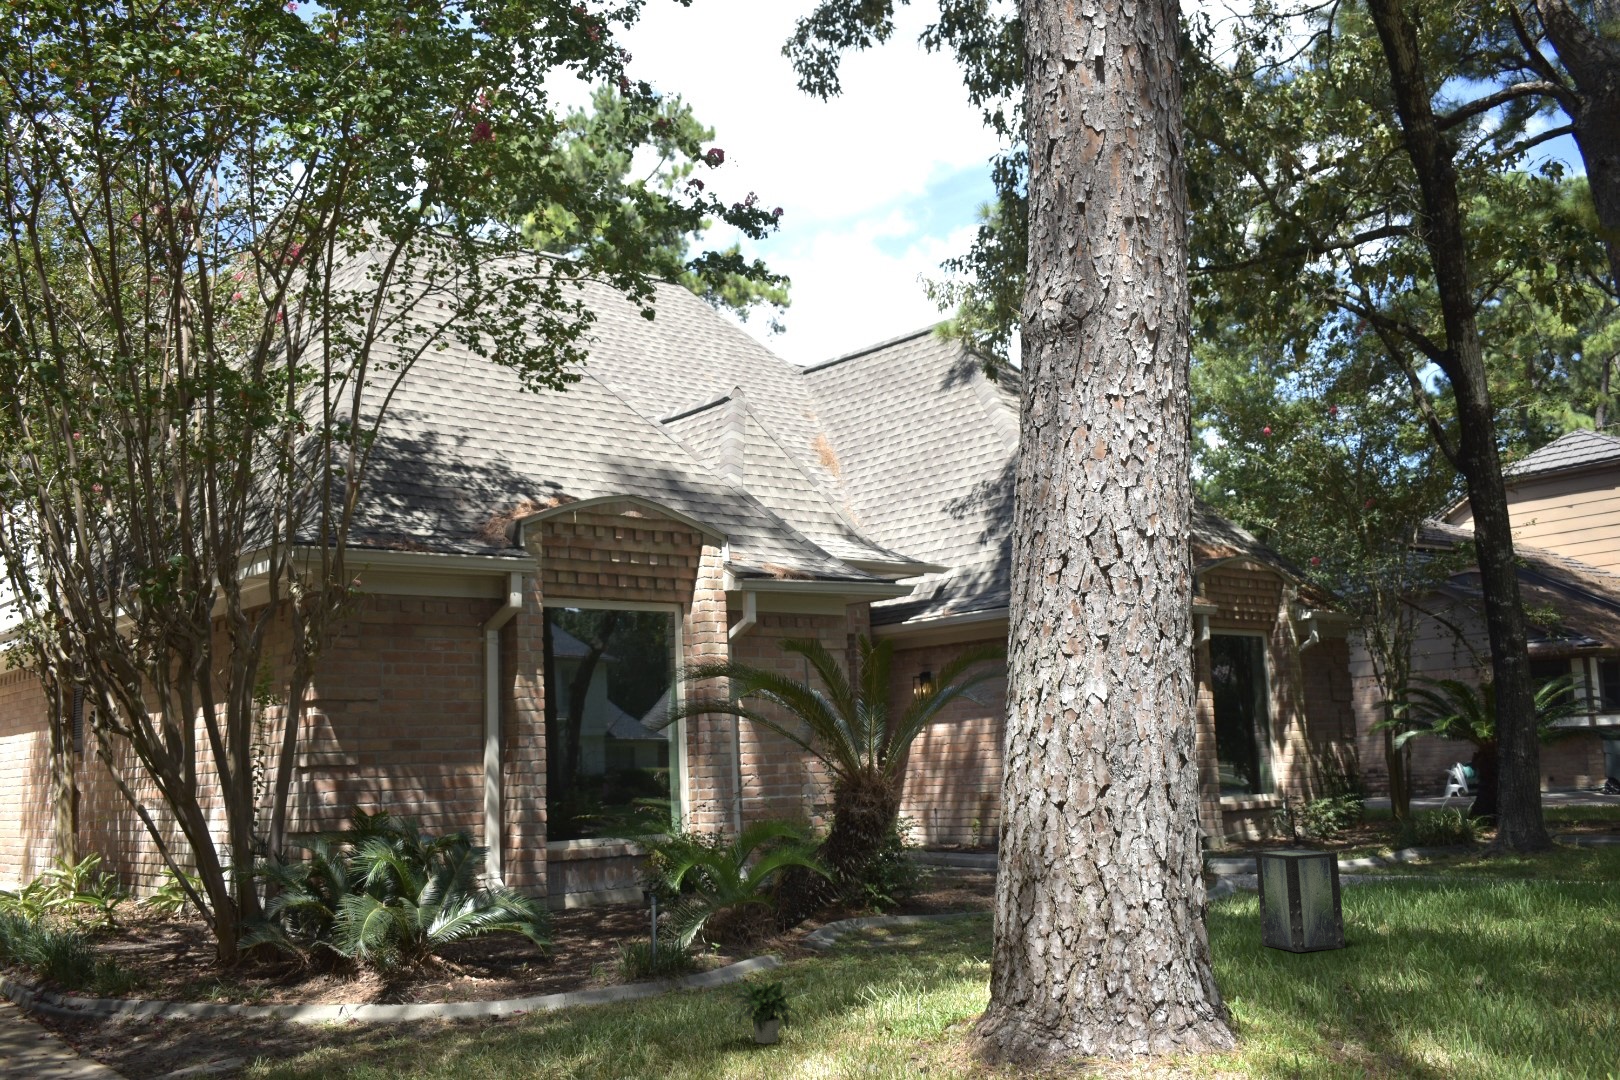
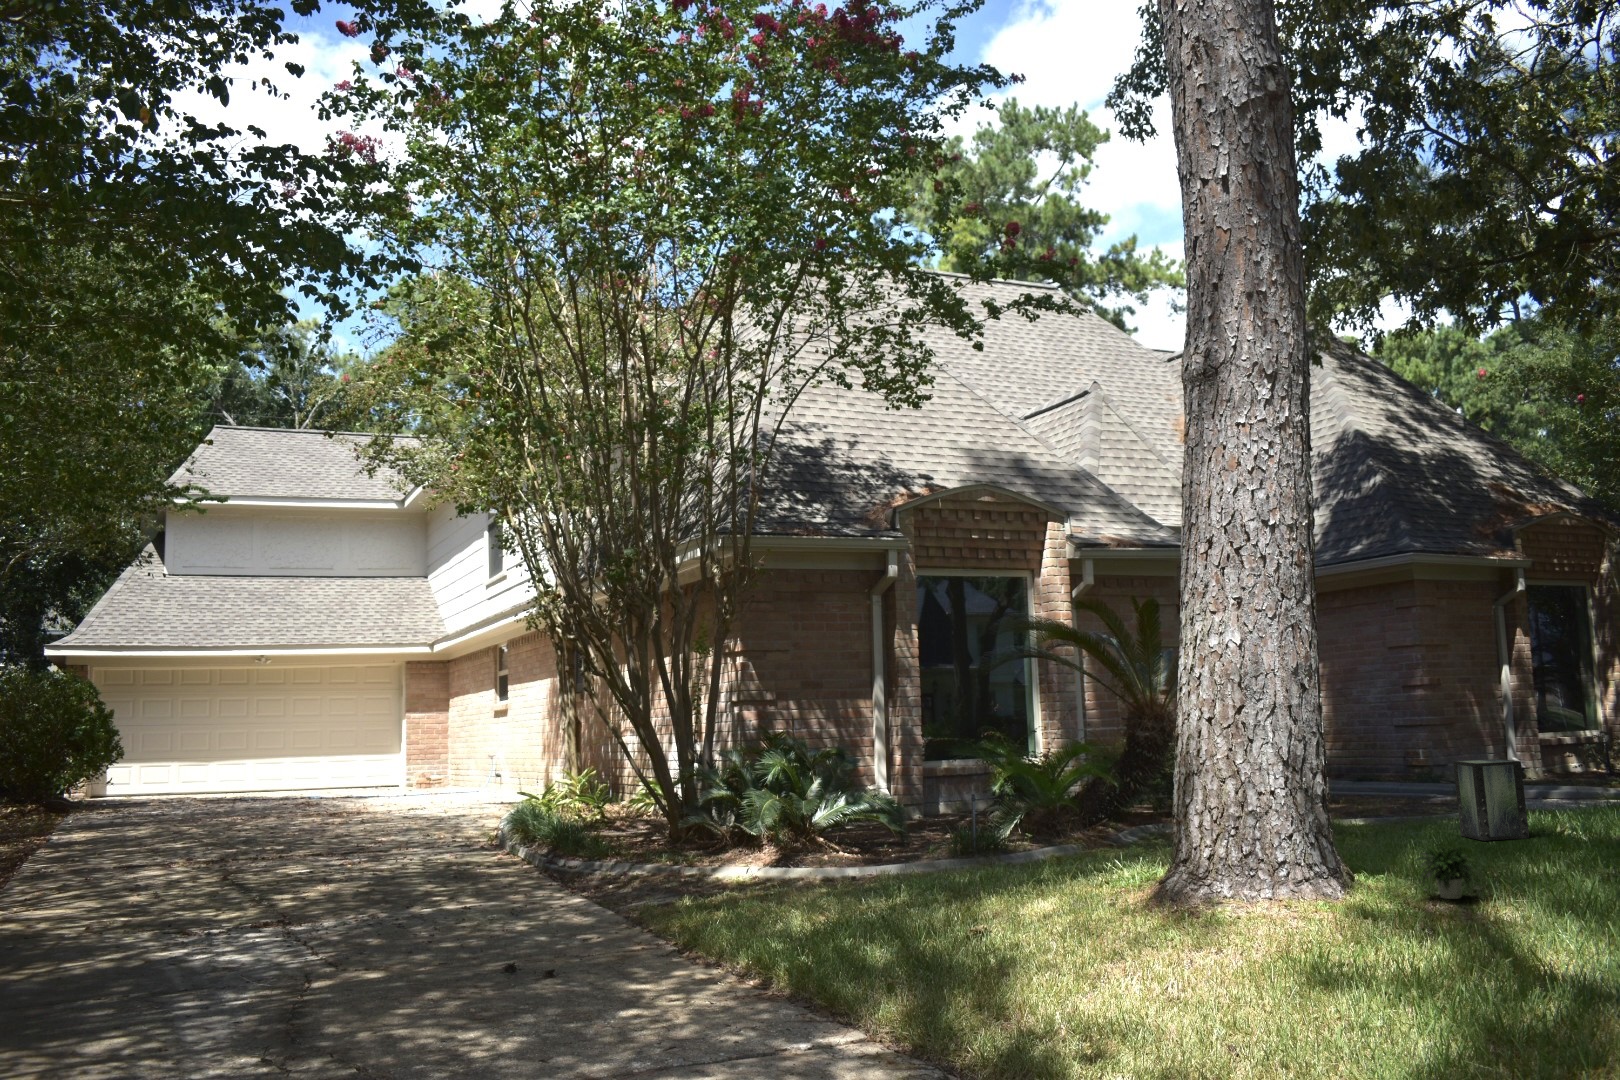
potted plant: present [731,980,799,1044] -> present [1415,846,1481,899]

